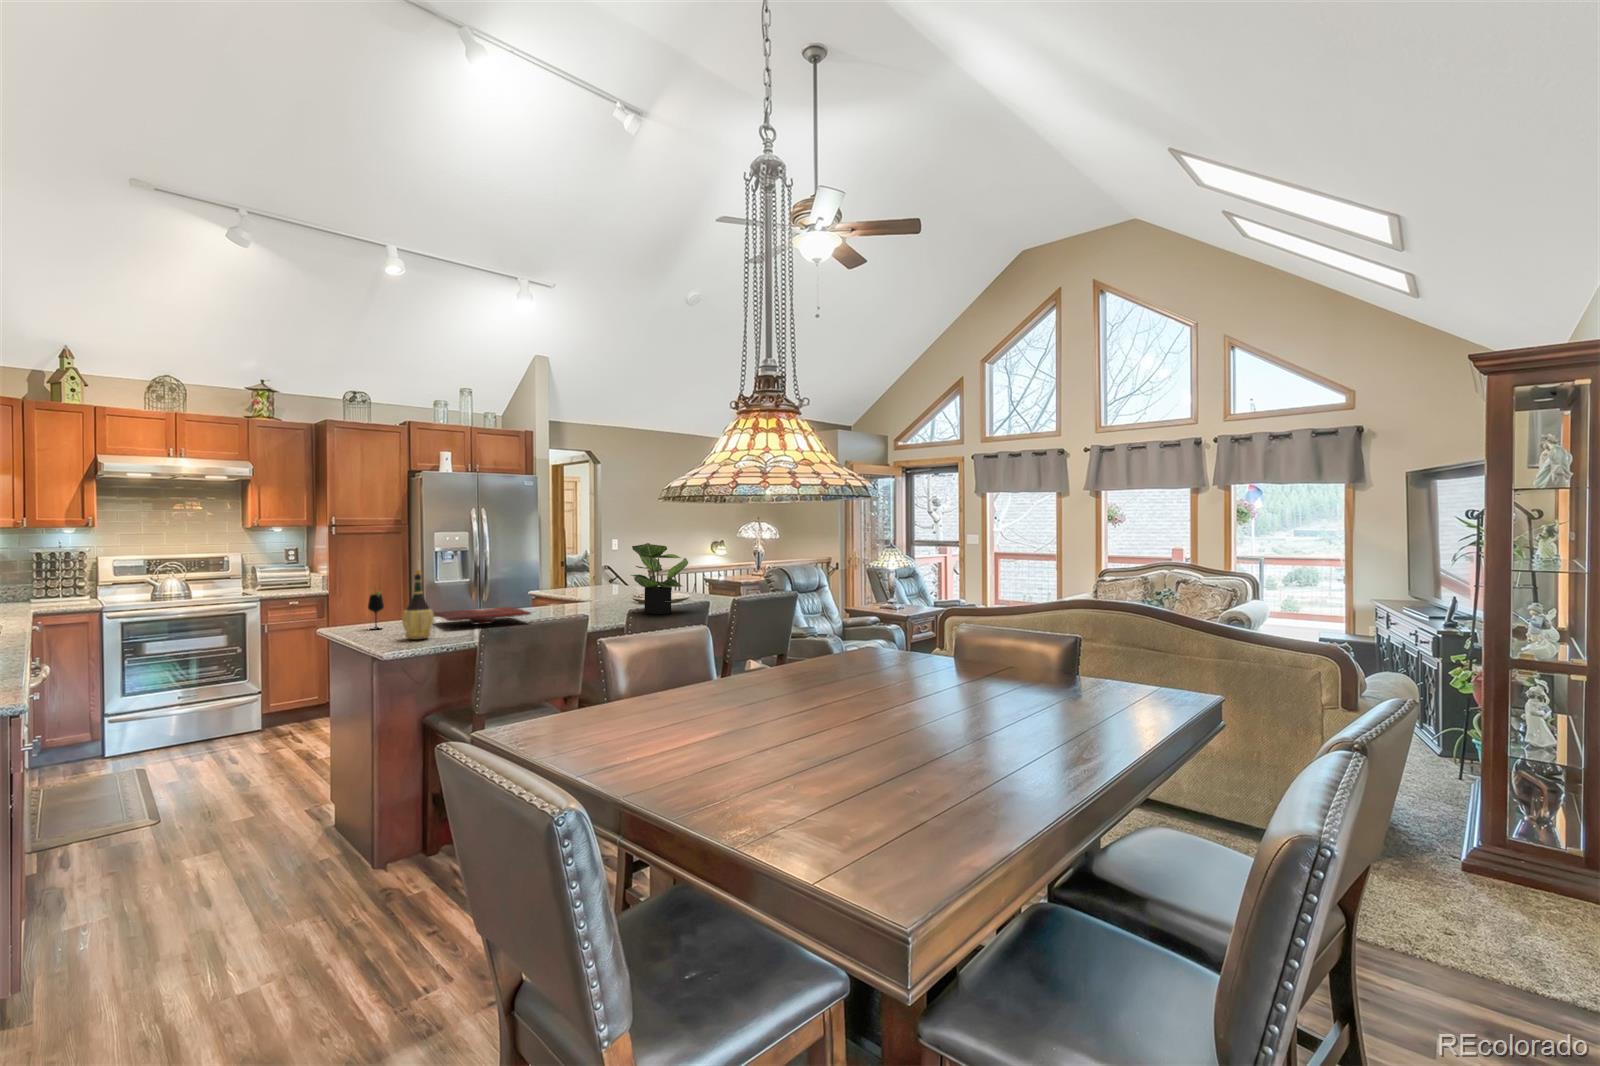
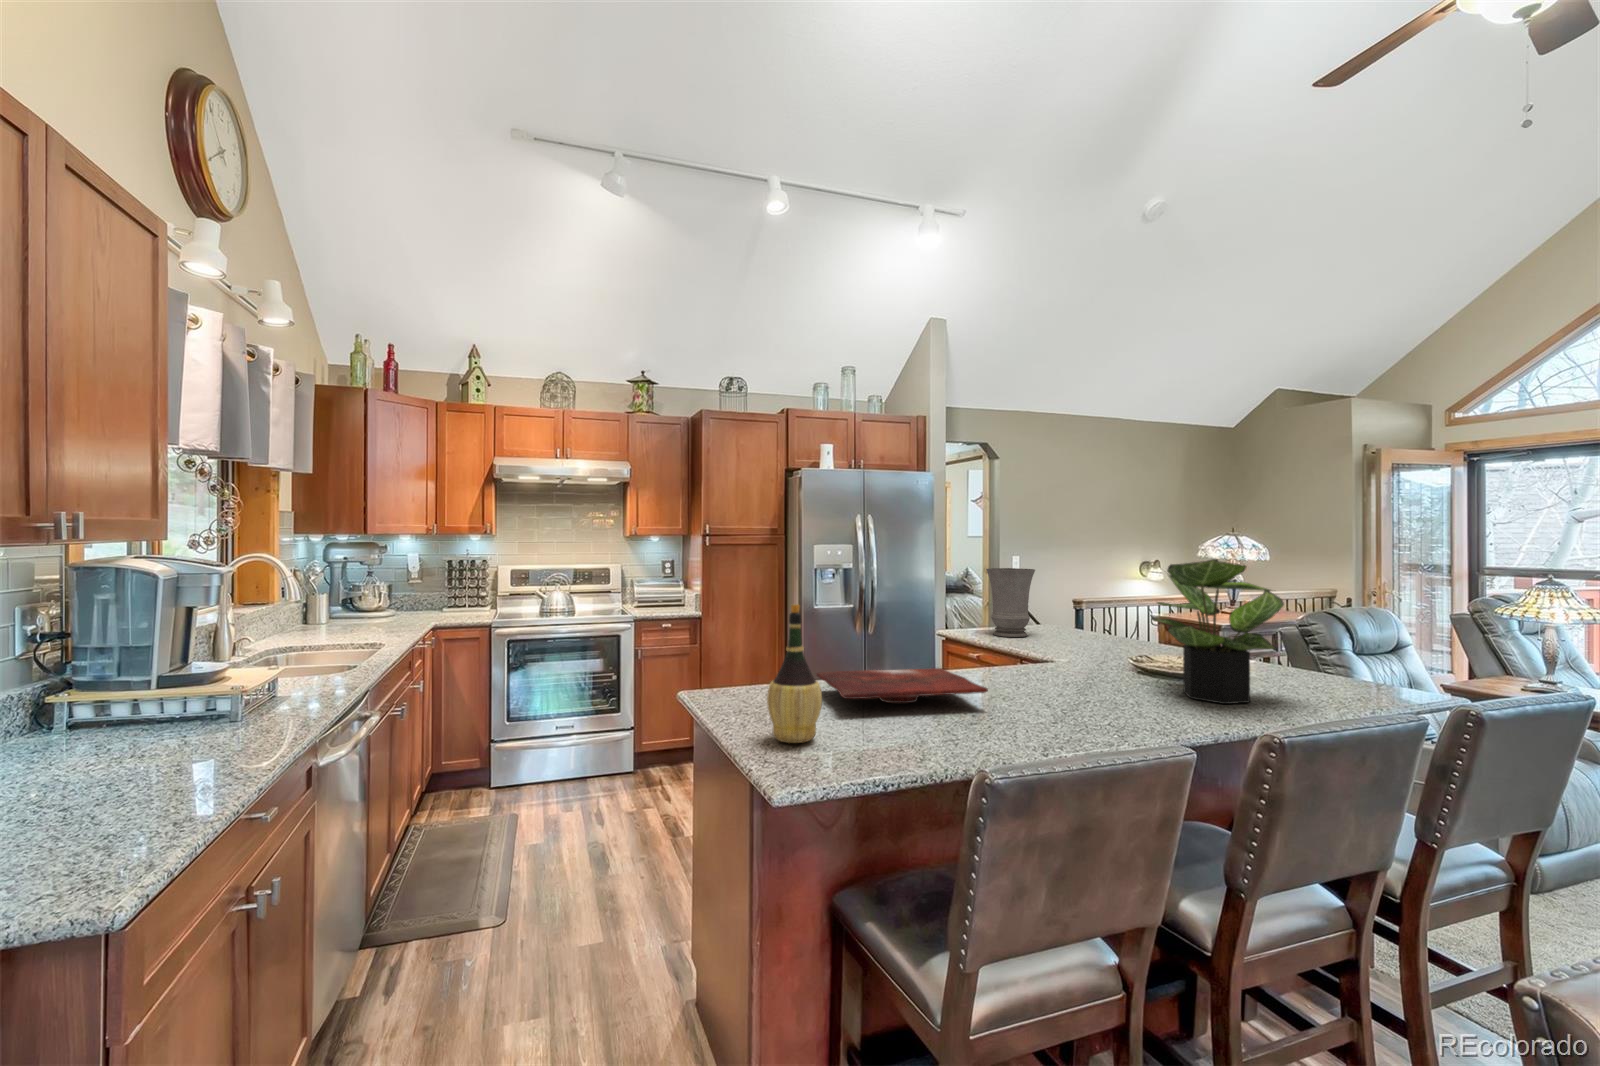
vase: none [560,549,593,594] -> present [986,568,1035,637]
wine glass: present [368,591,384,630] -> none [720,626,744,701]

